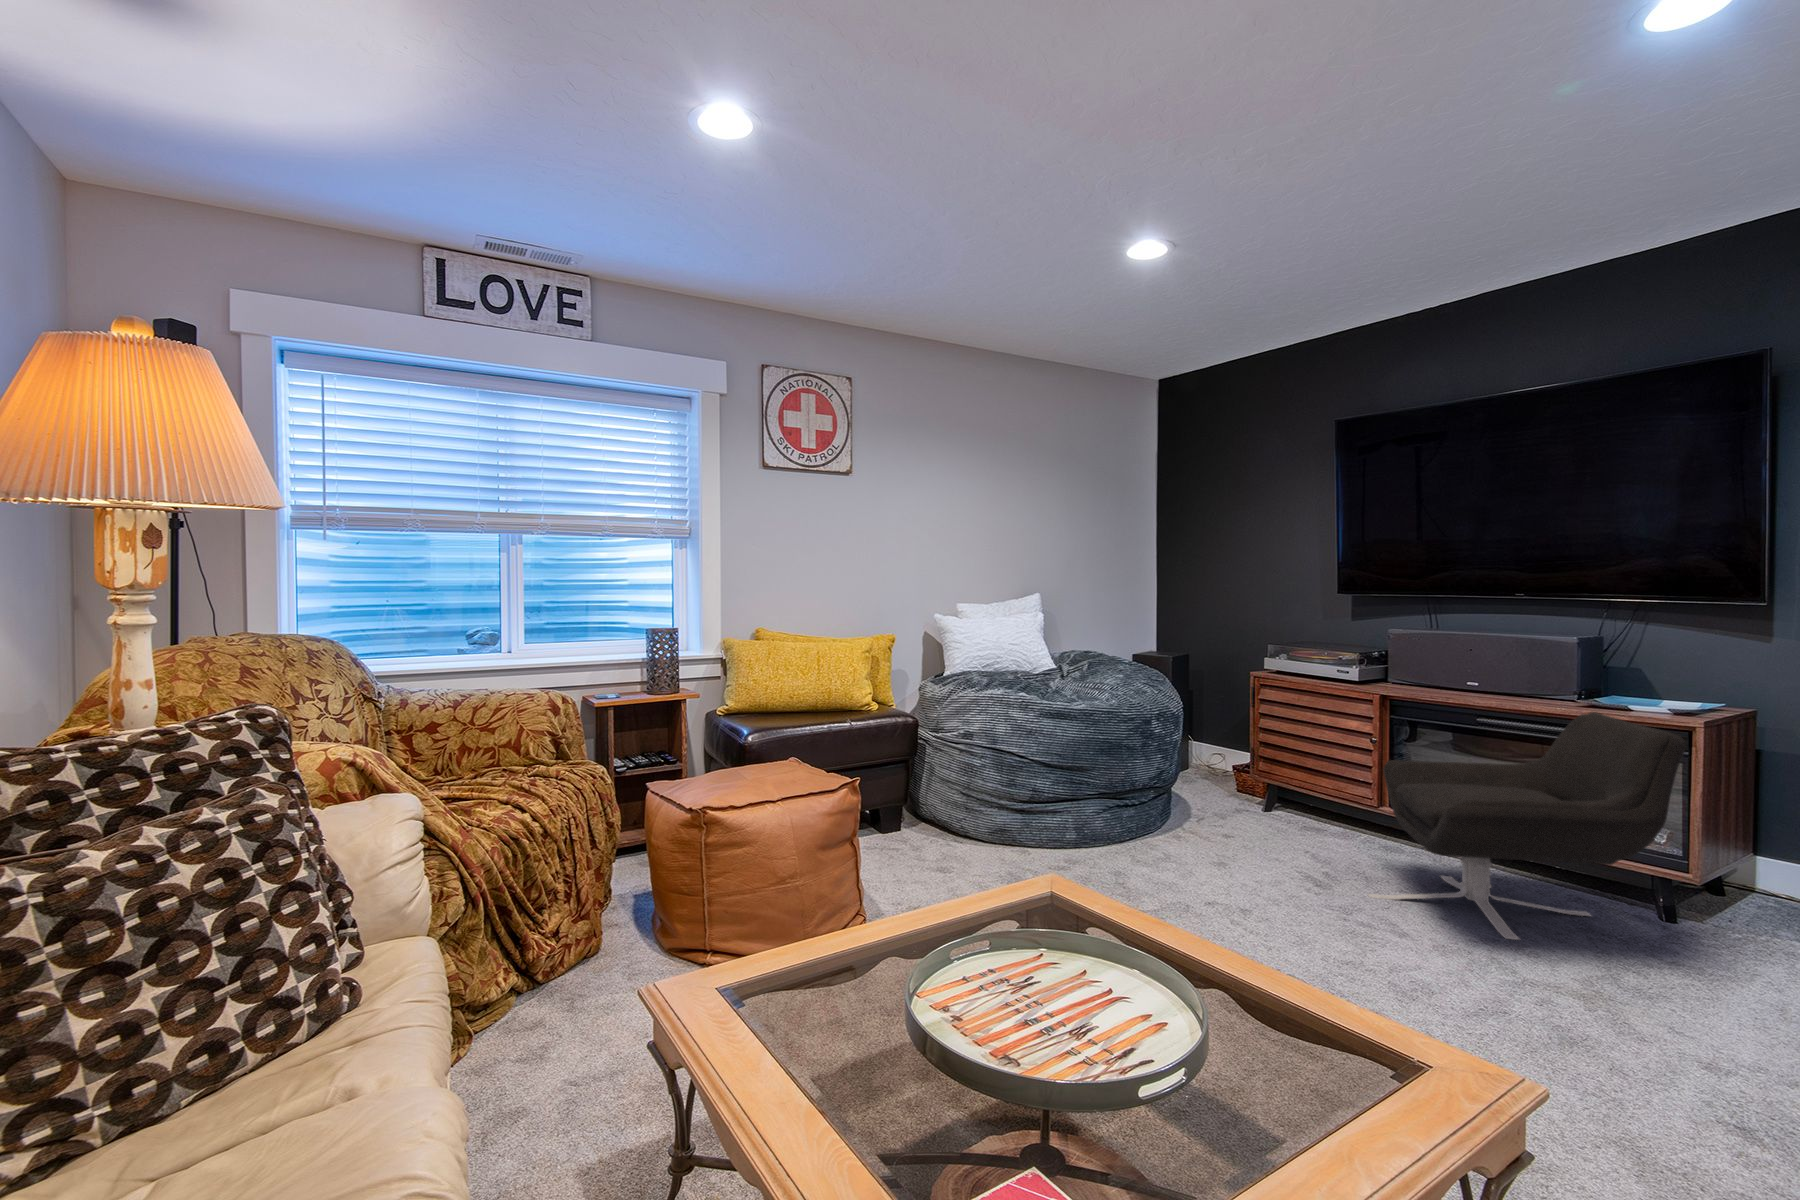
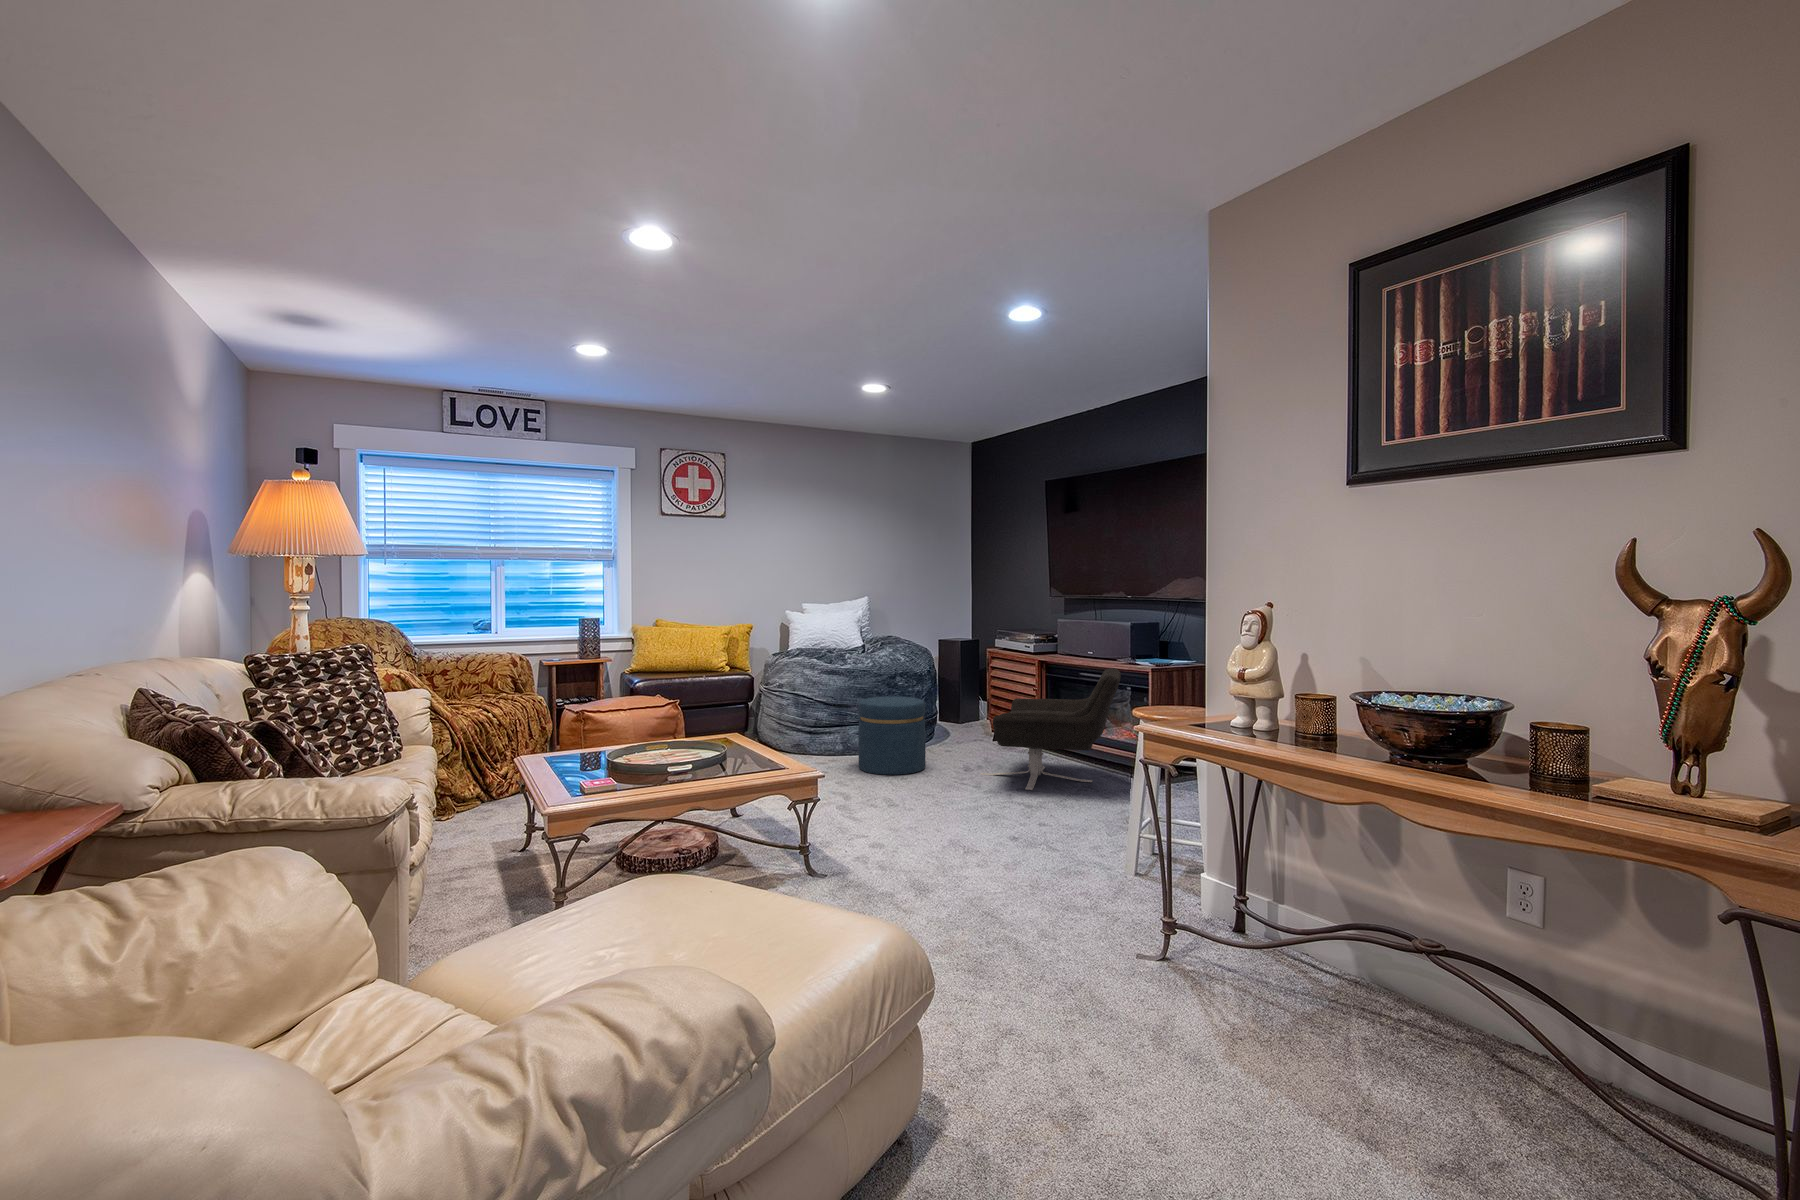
ottoman: none [1142,758,1262,901] -> present [858,696,926,775]

